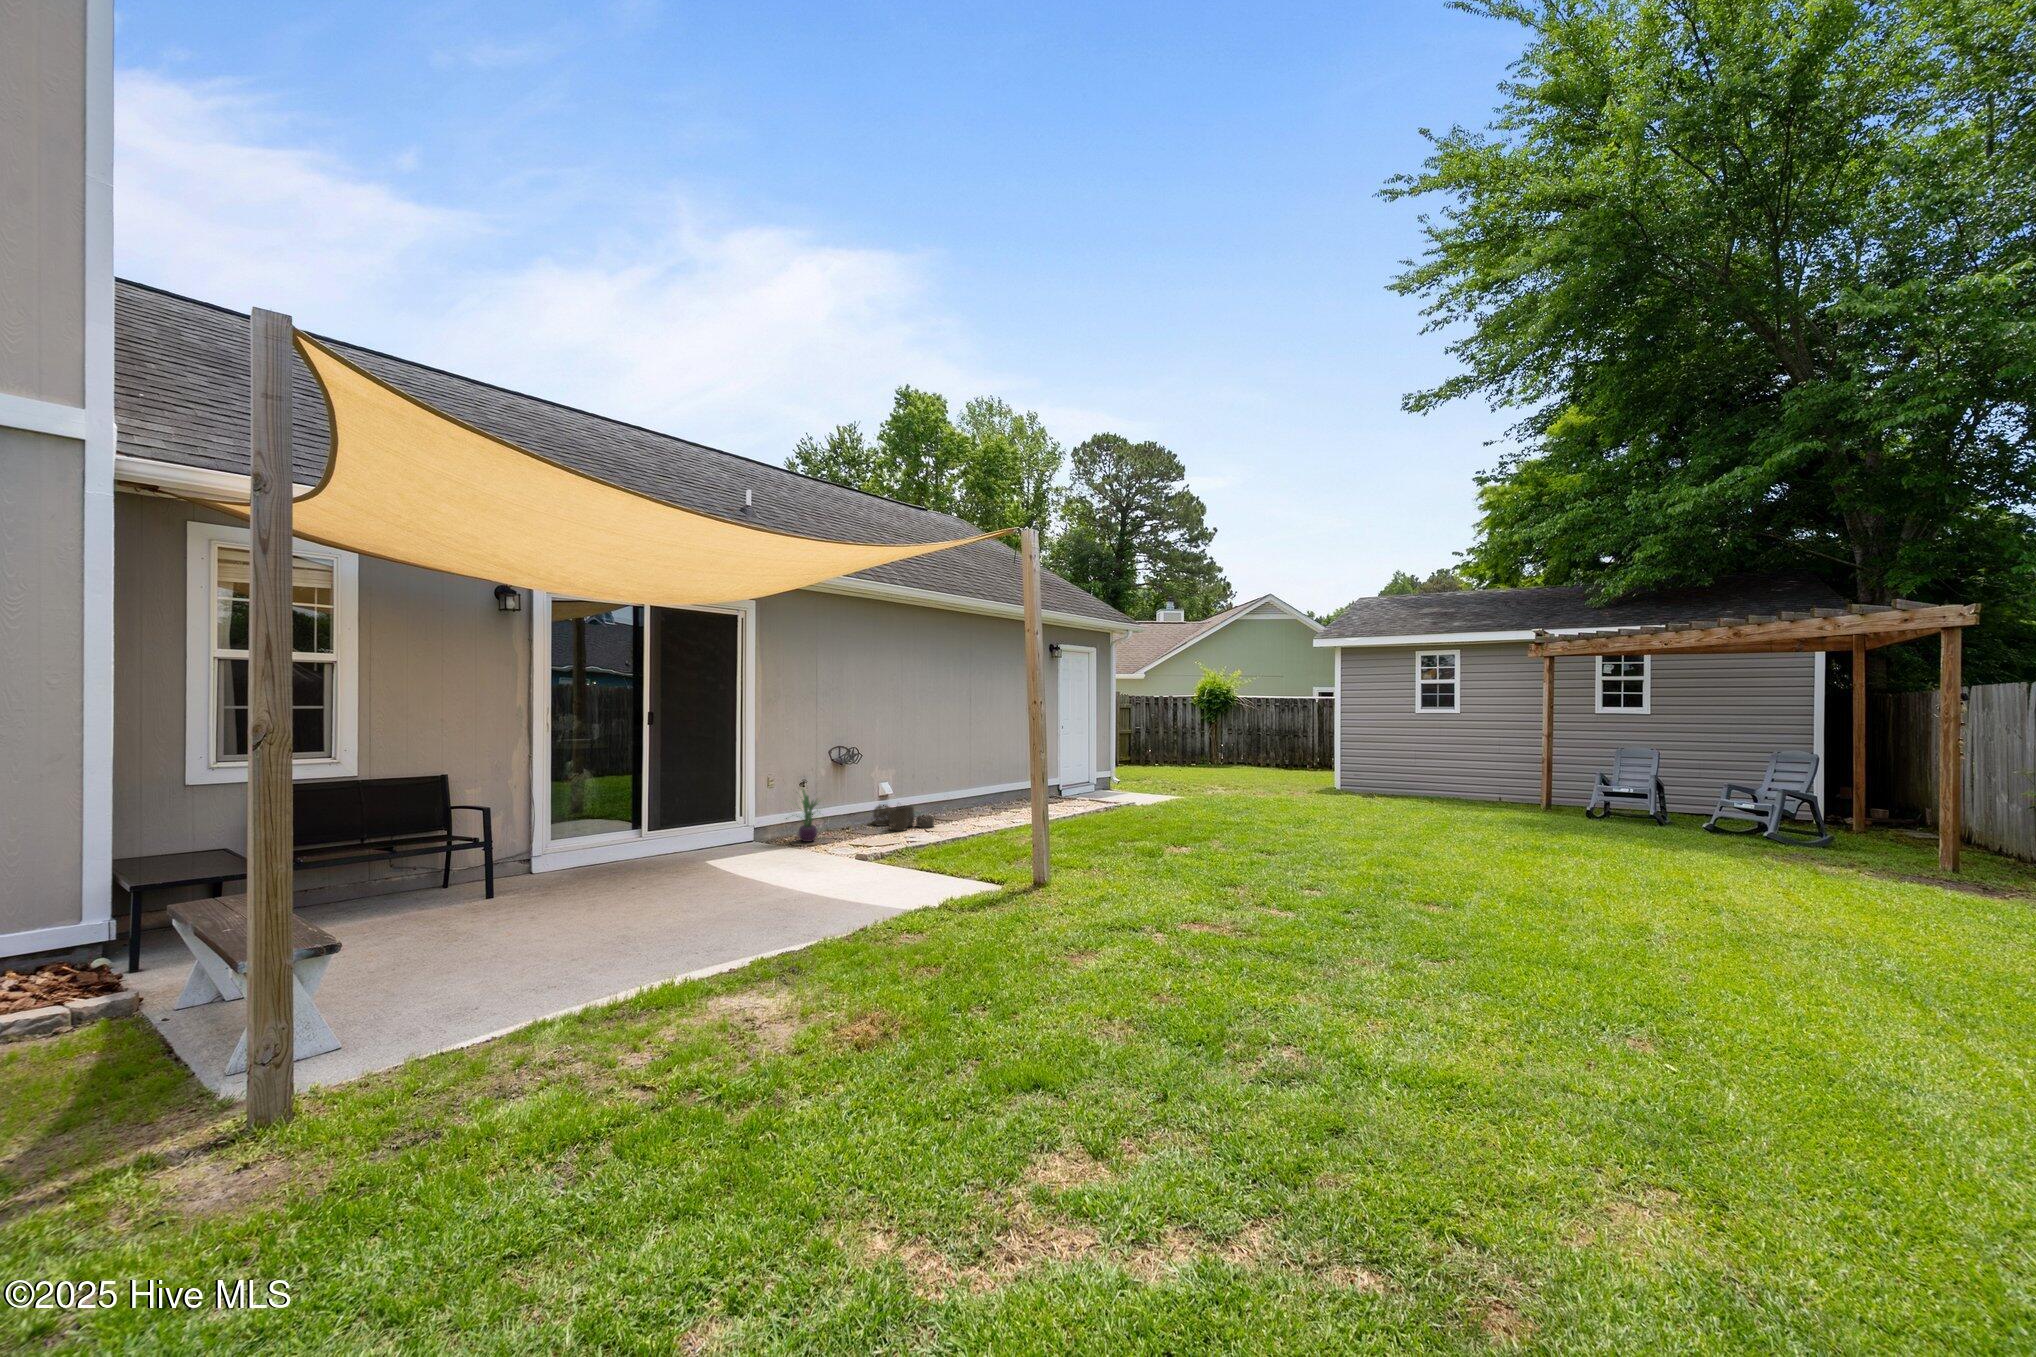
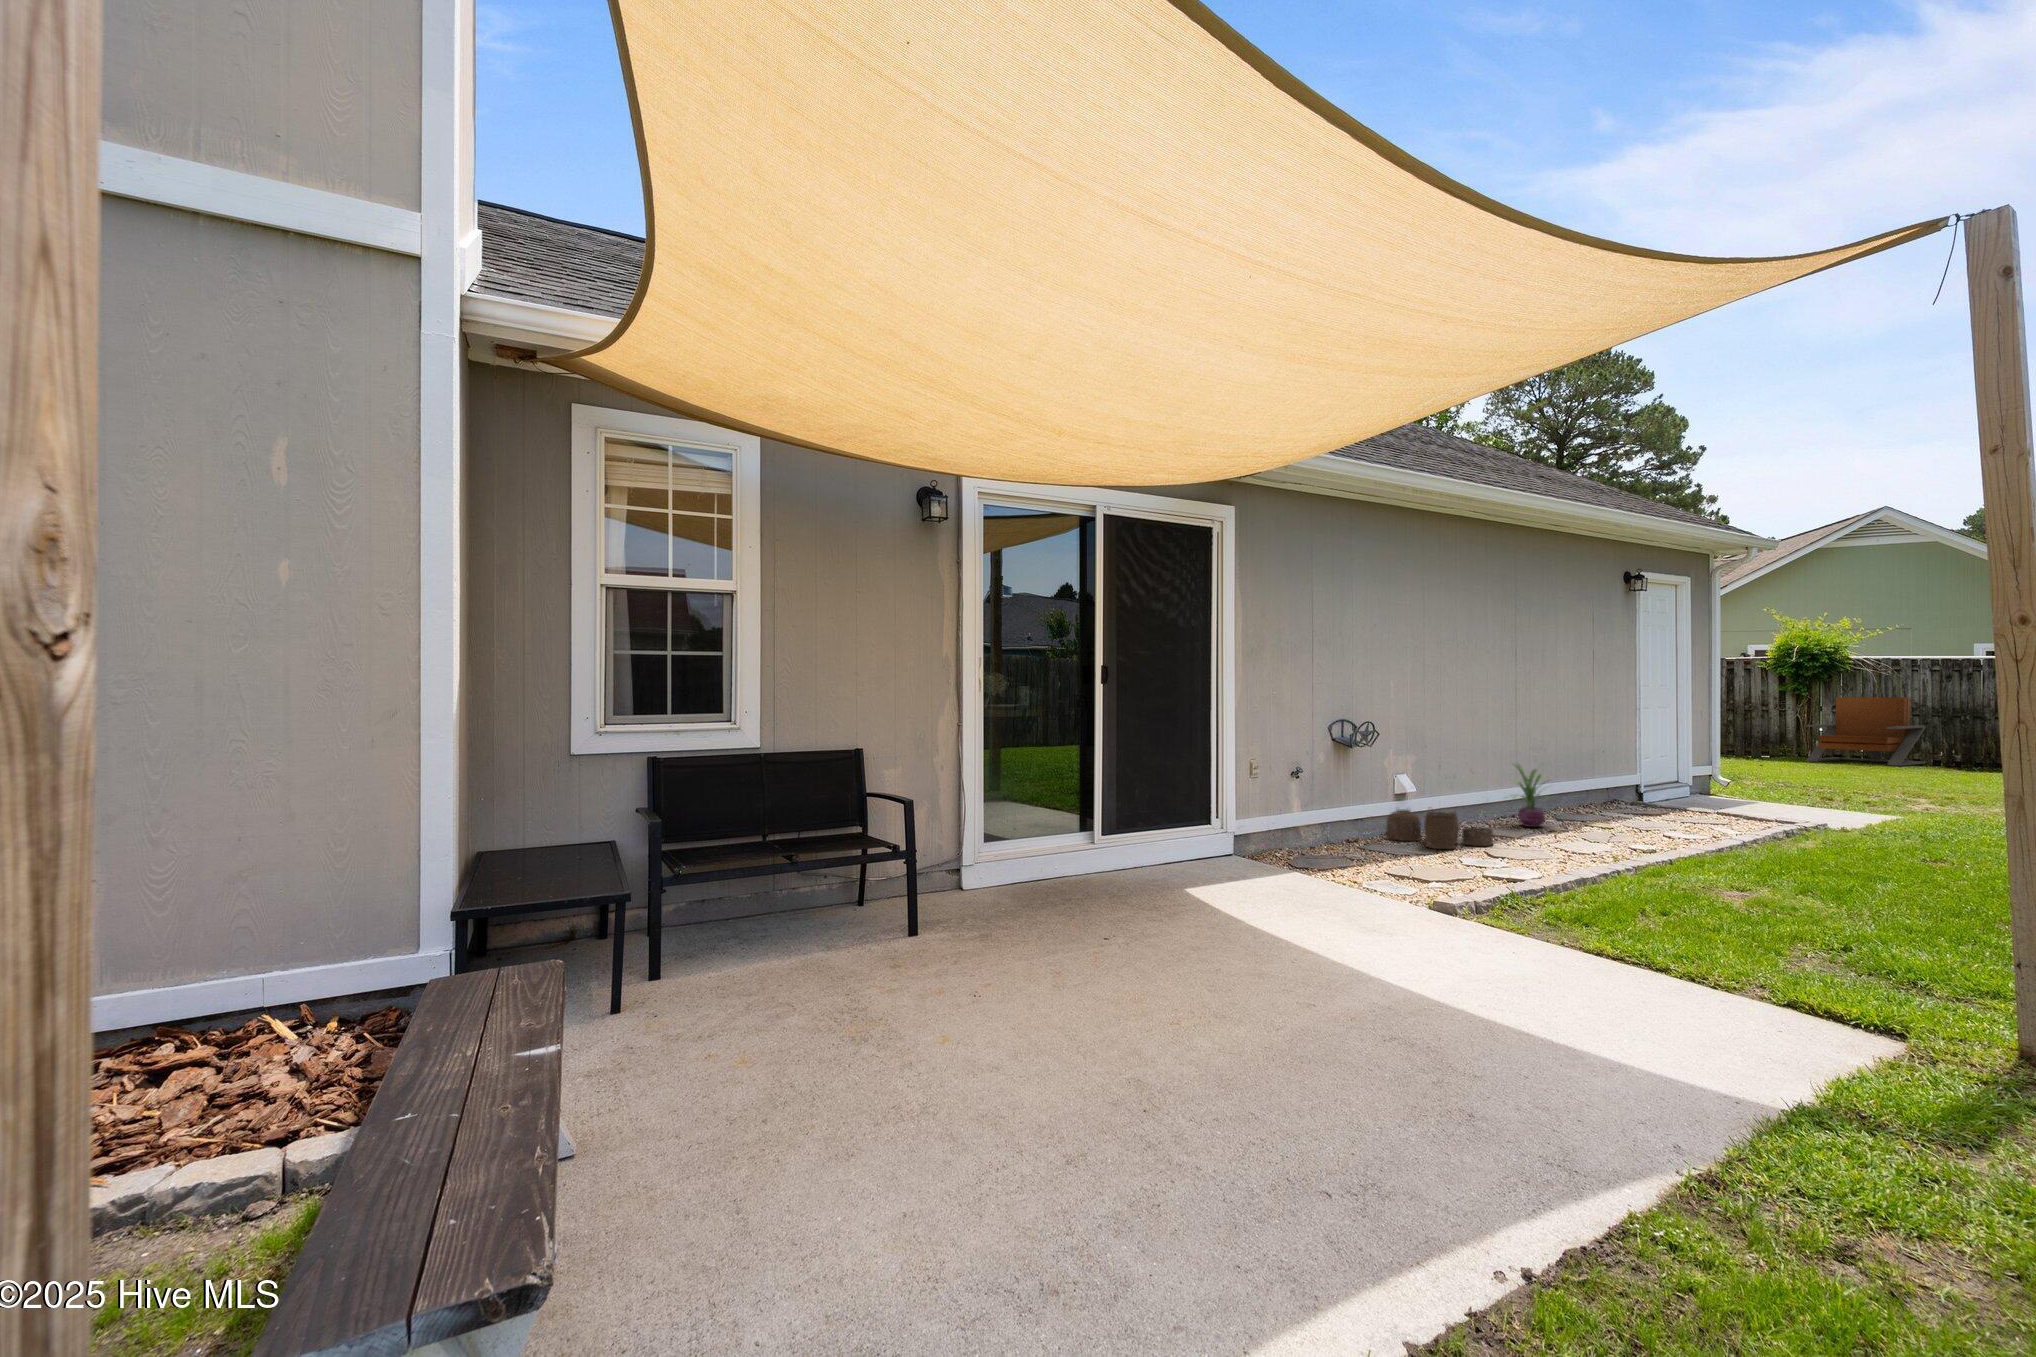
lounge chair: none [1208,720,1269,766] -> present [1806,697,1926,766]
decorative plant: present [786,790,818,842] -> present [1513,764,1550,827]

